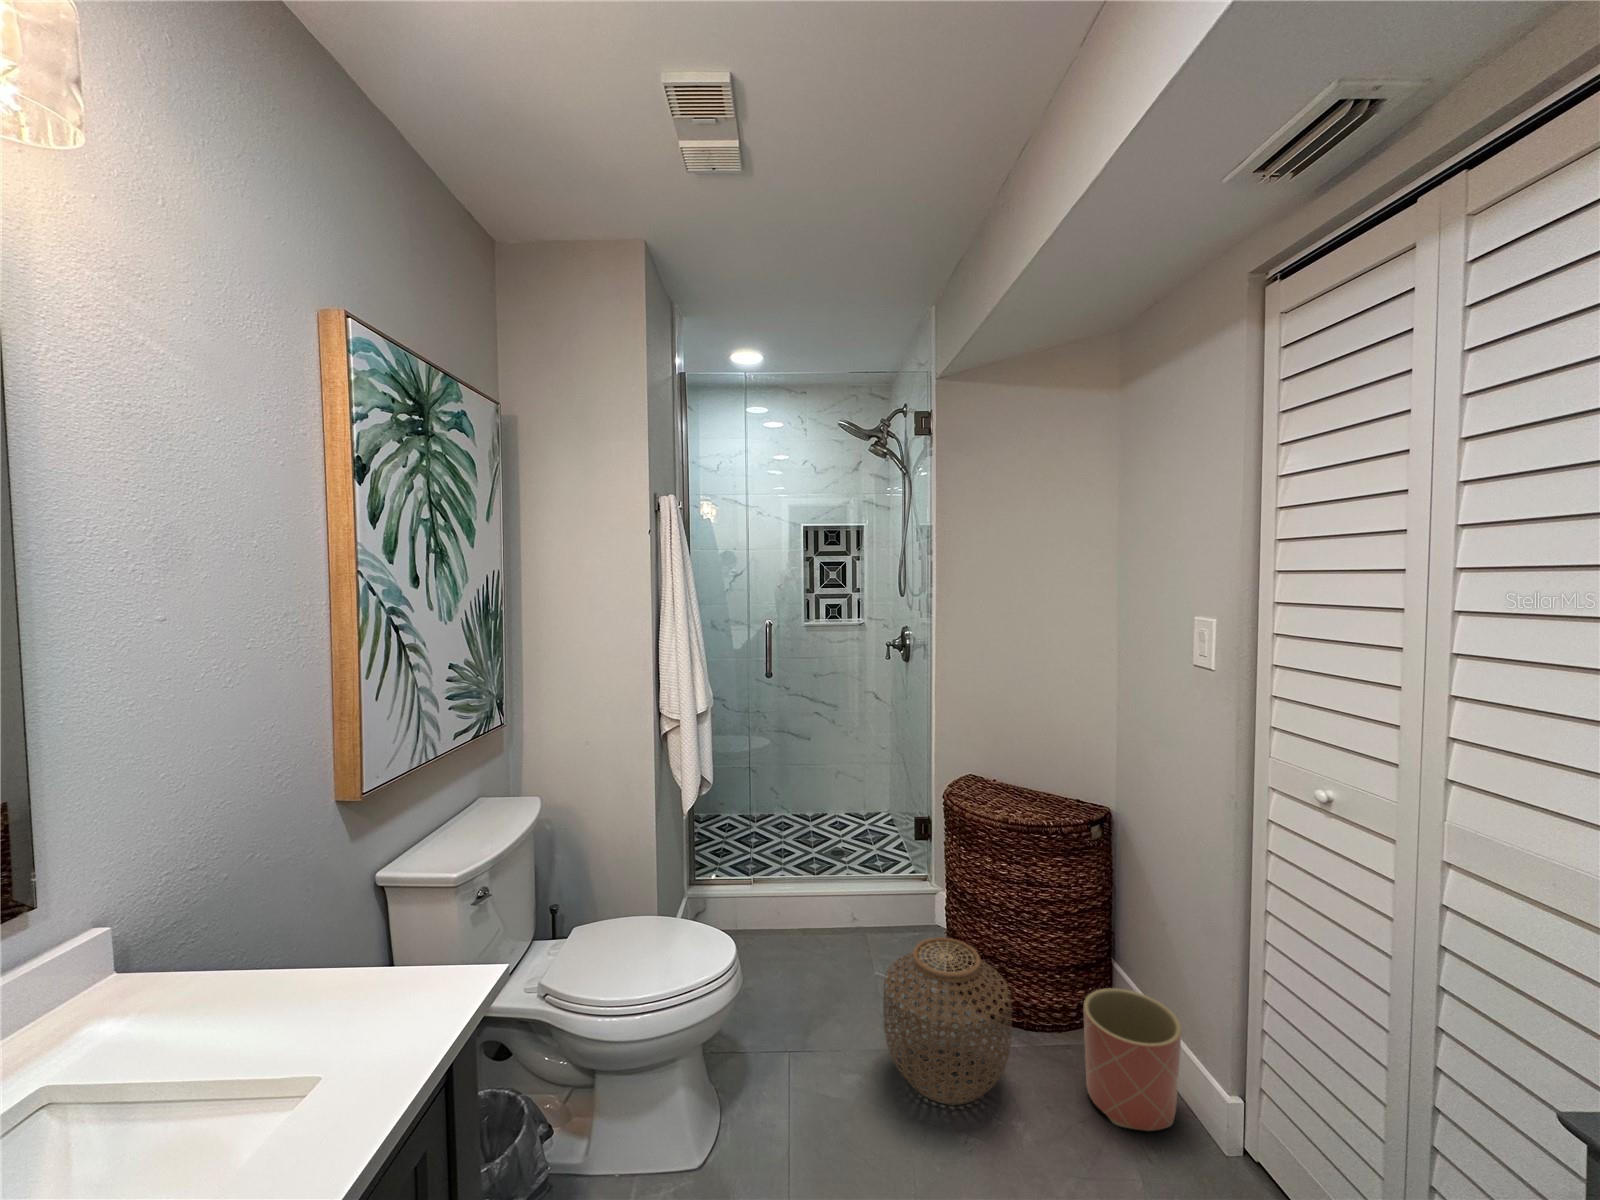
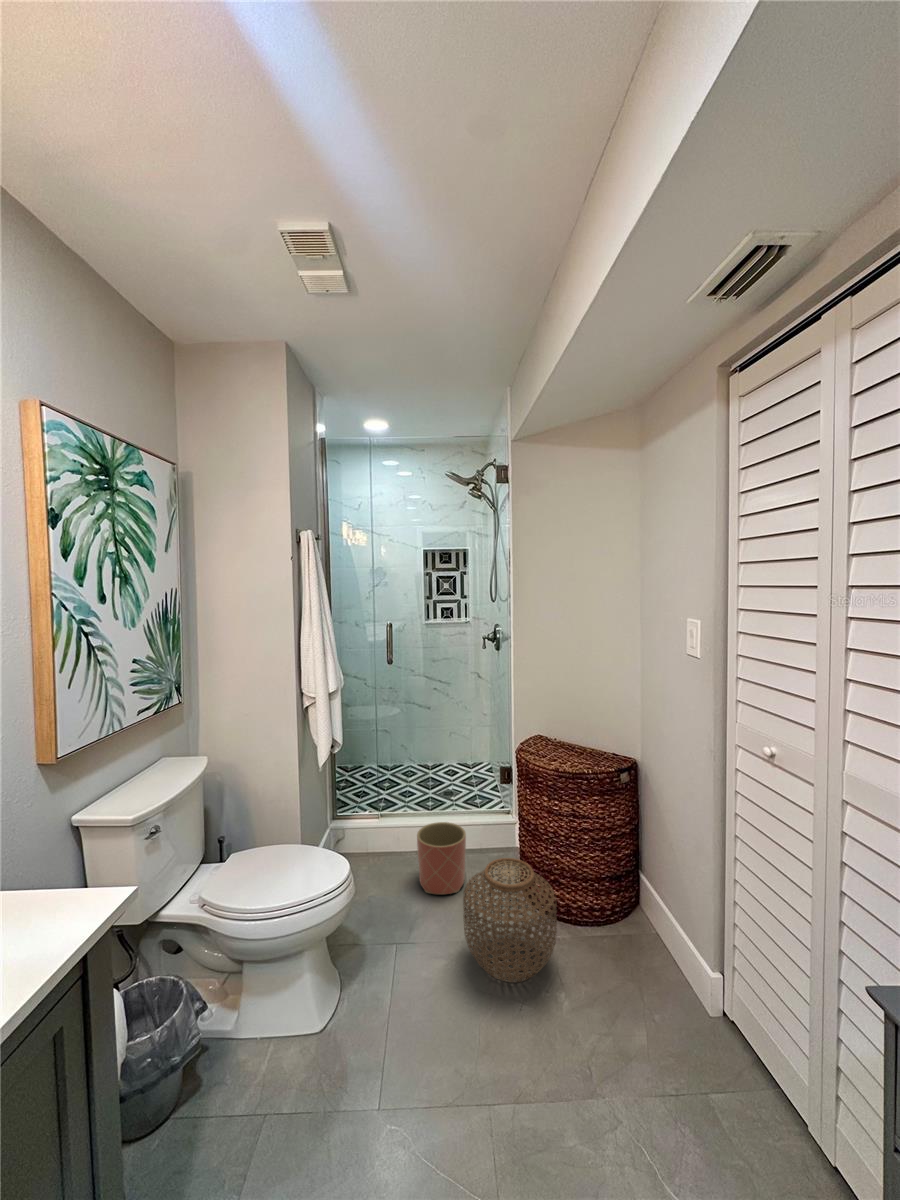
planter: present [1084,988,1181,1131] -> present [417,822,466,894]

